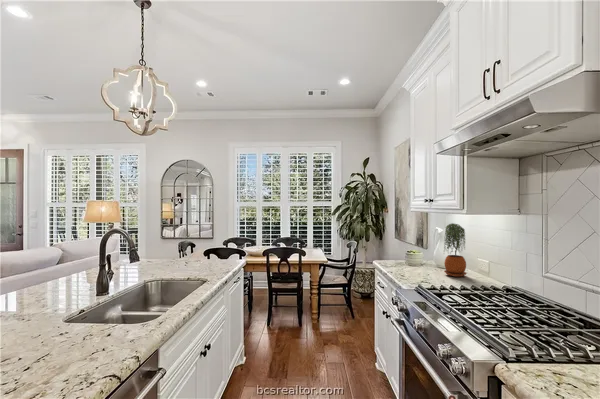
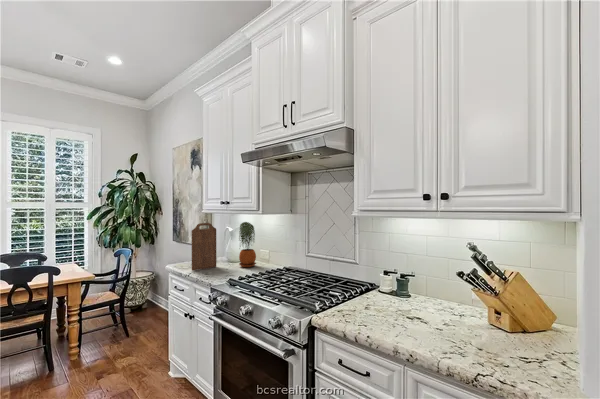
cutting board: none [392,222,419,270] -> present [192,223,216,270]

